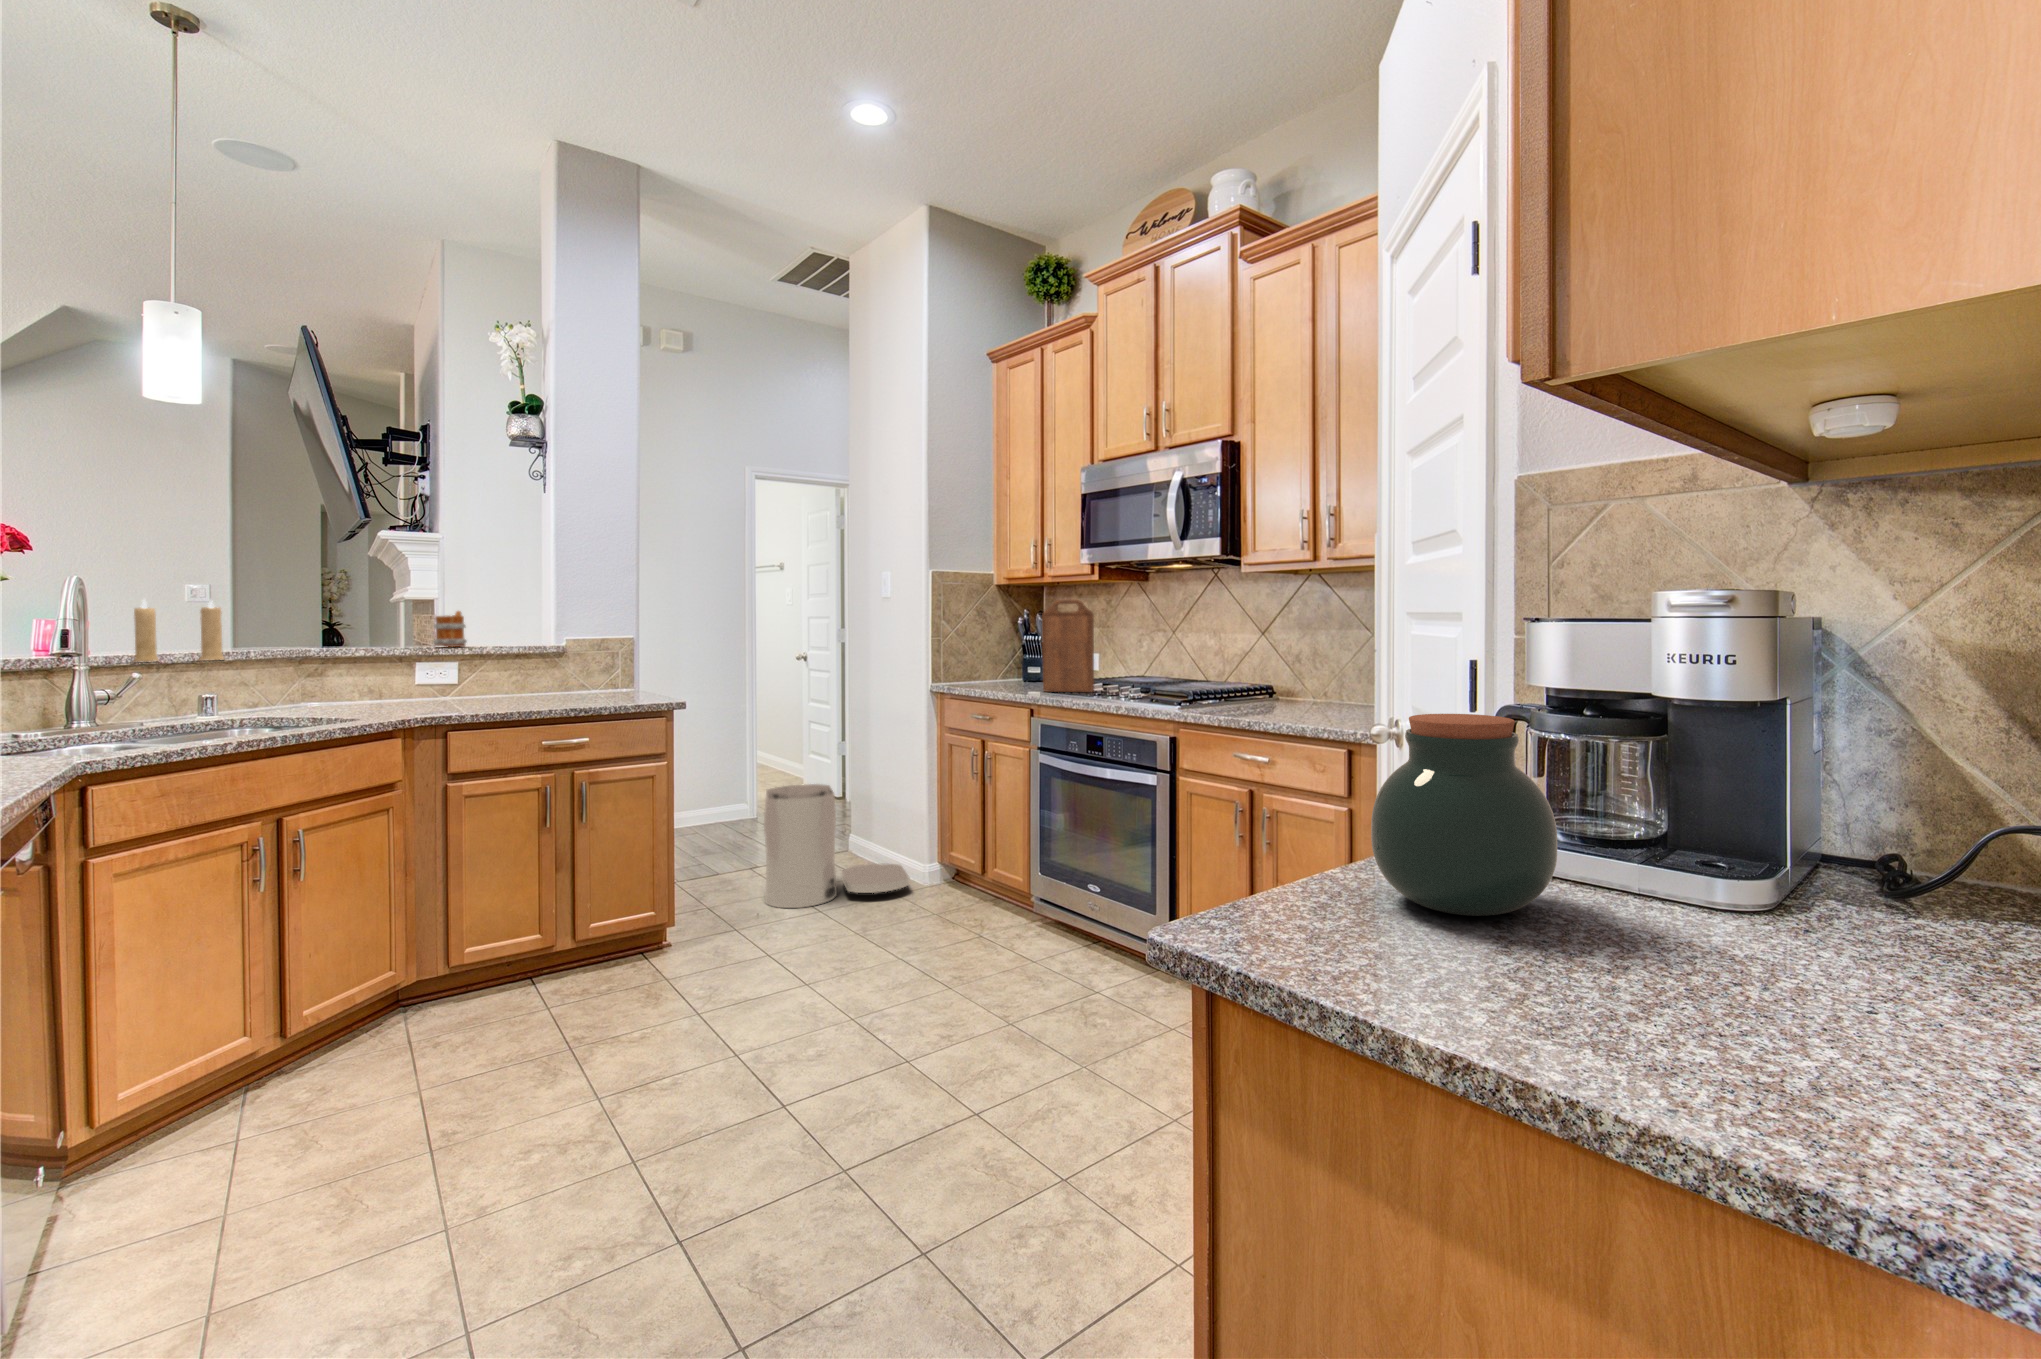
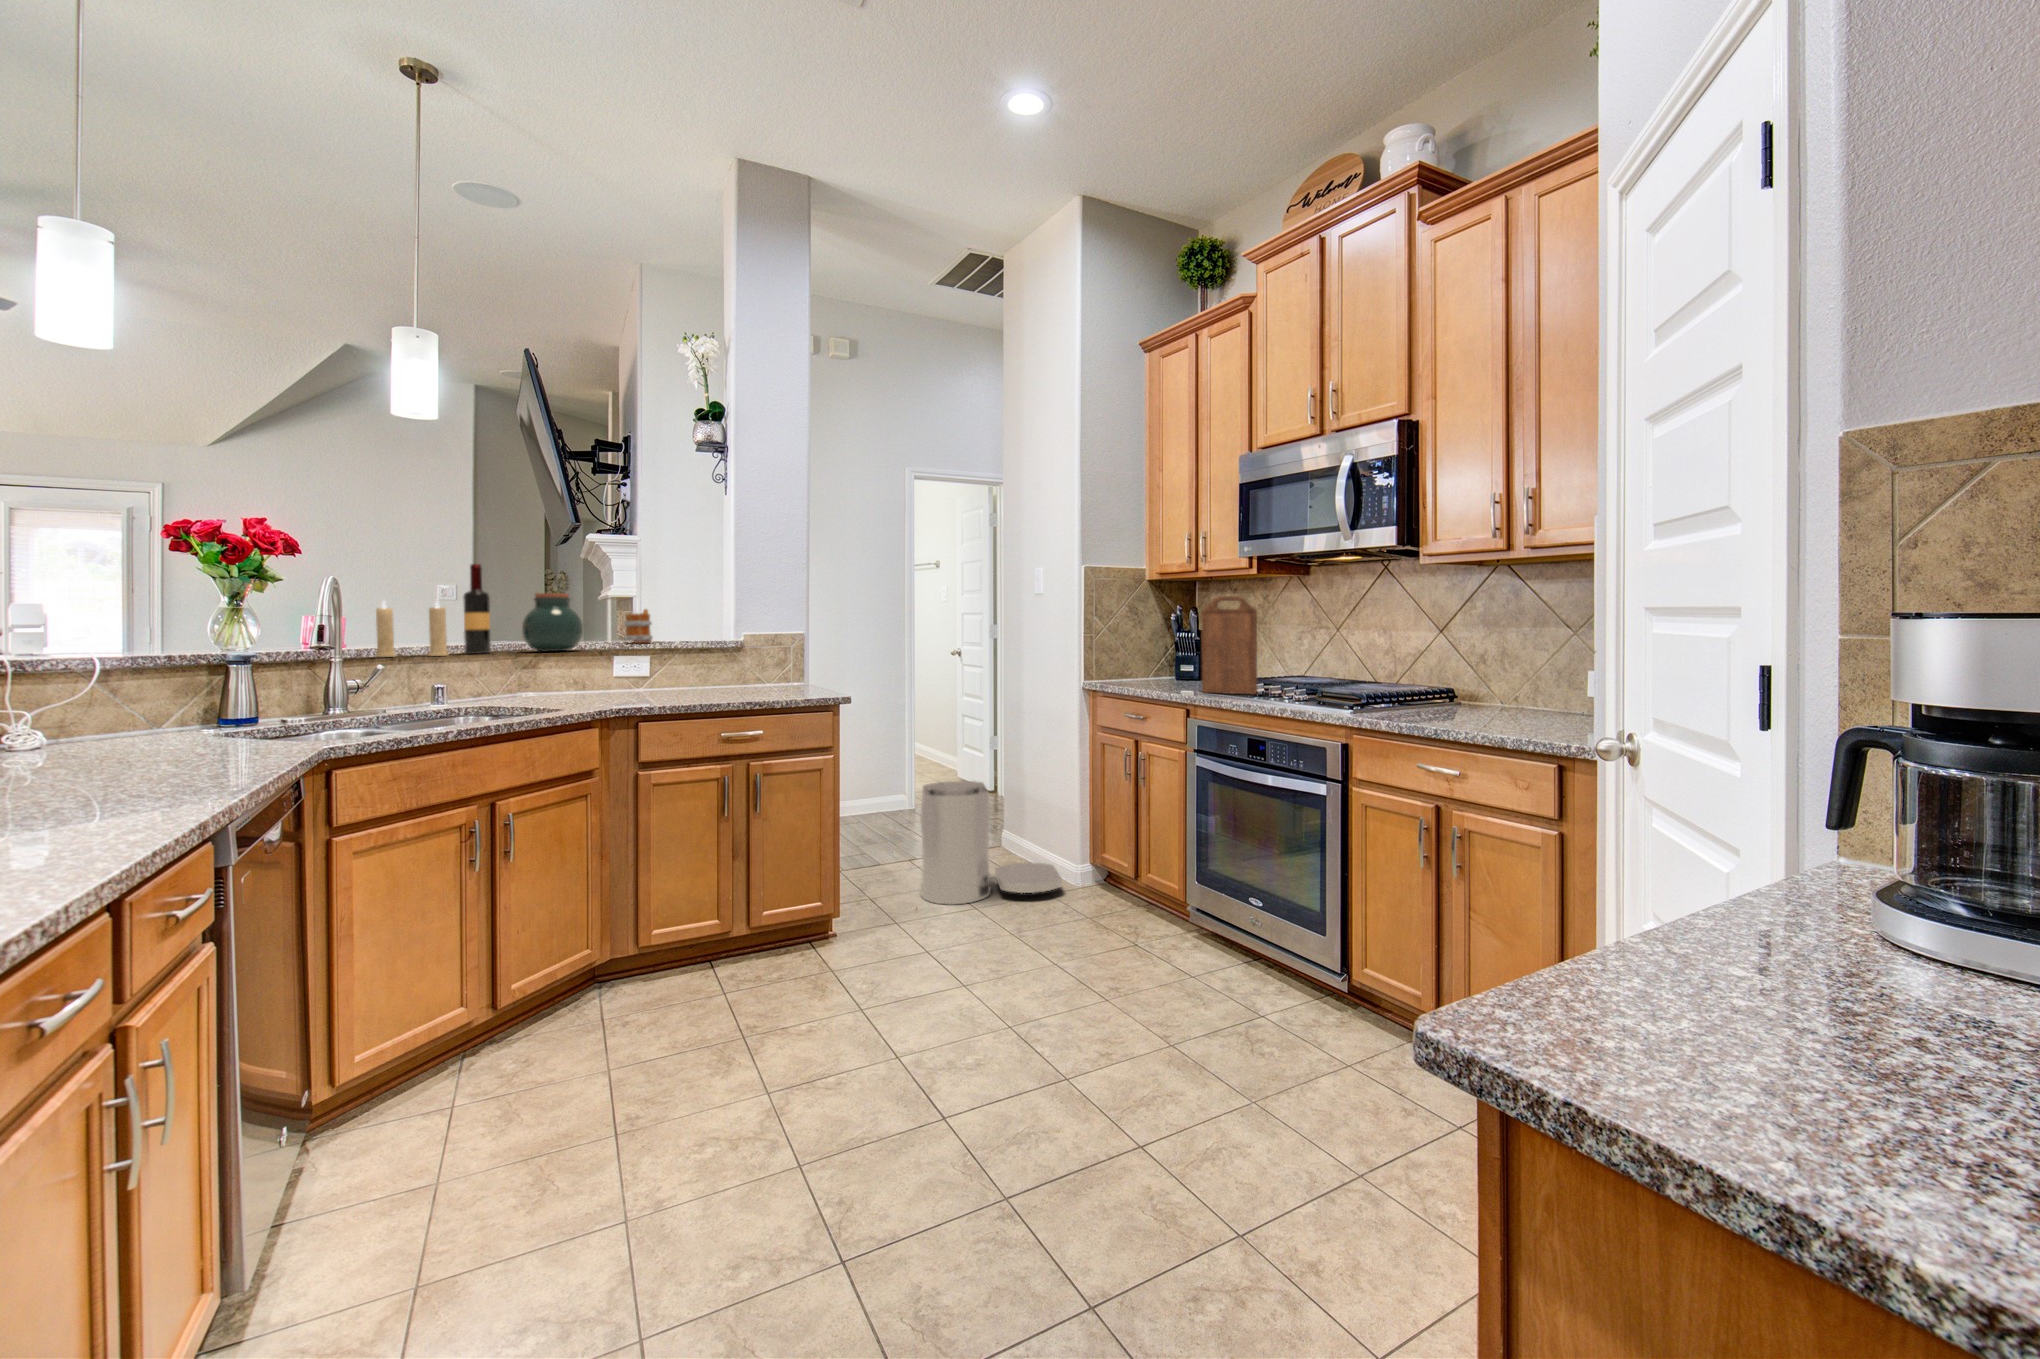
wine bottle: none [242,561,276,658] -> present [463,564,491,654]
jar: present [1371,714,1557,916] -> present [522,593,583,651]

